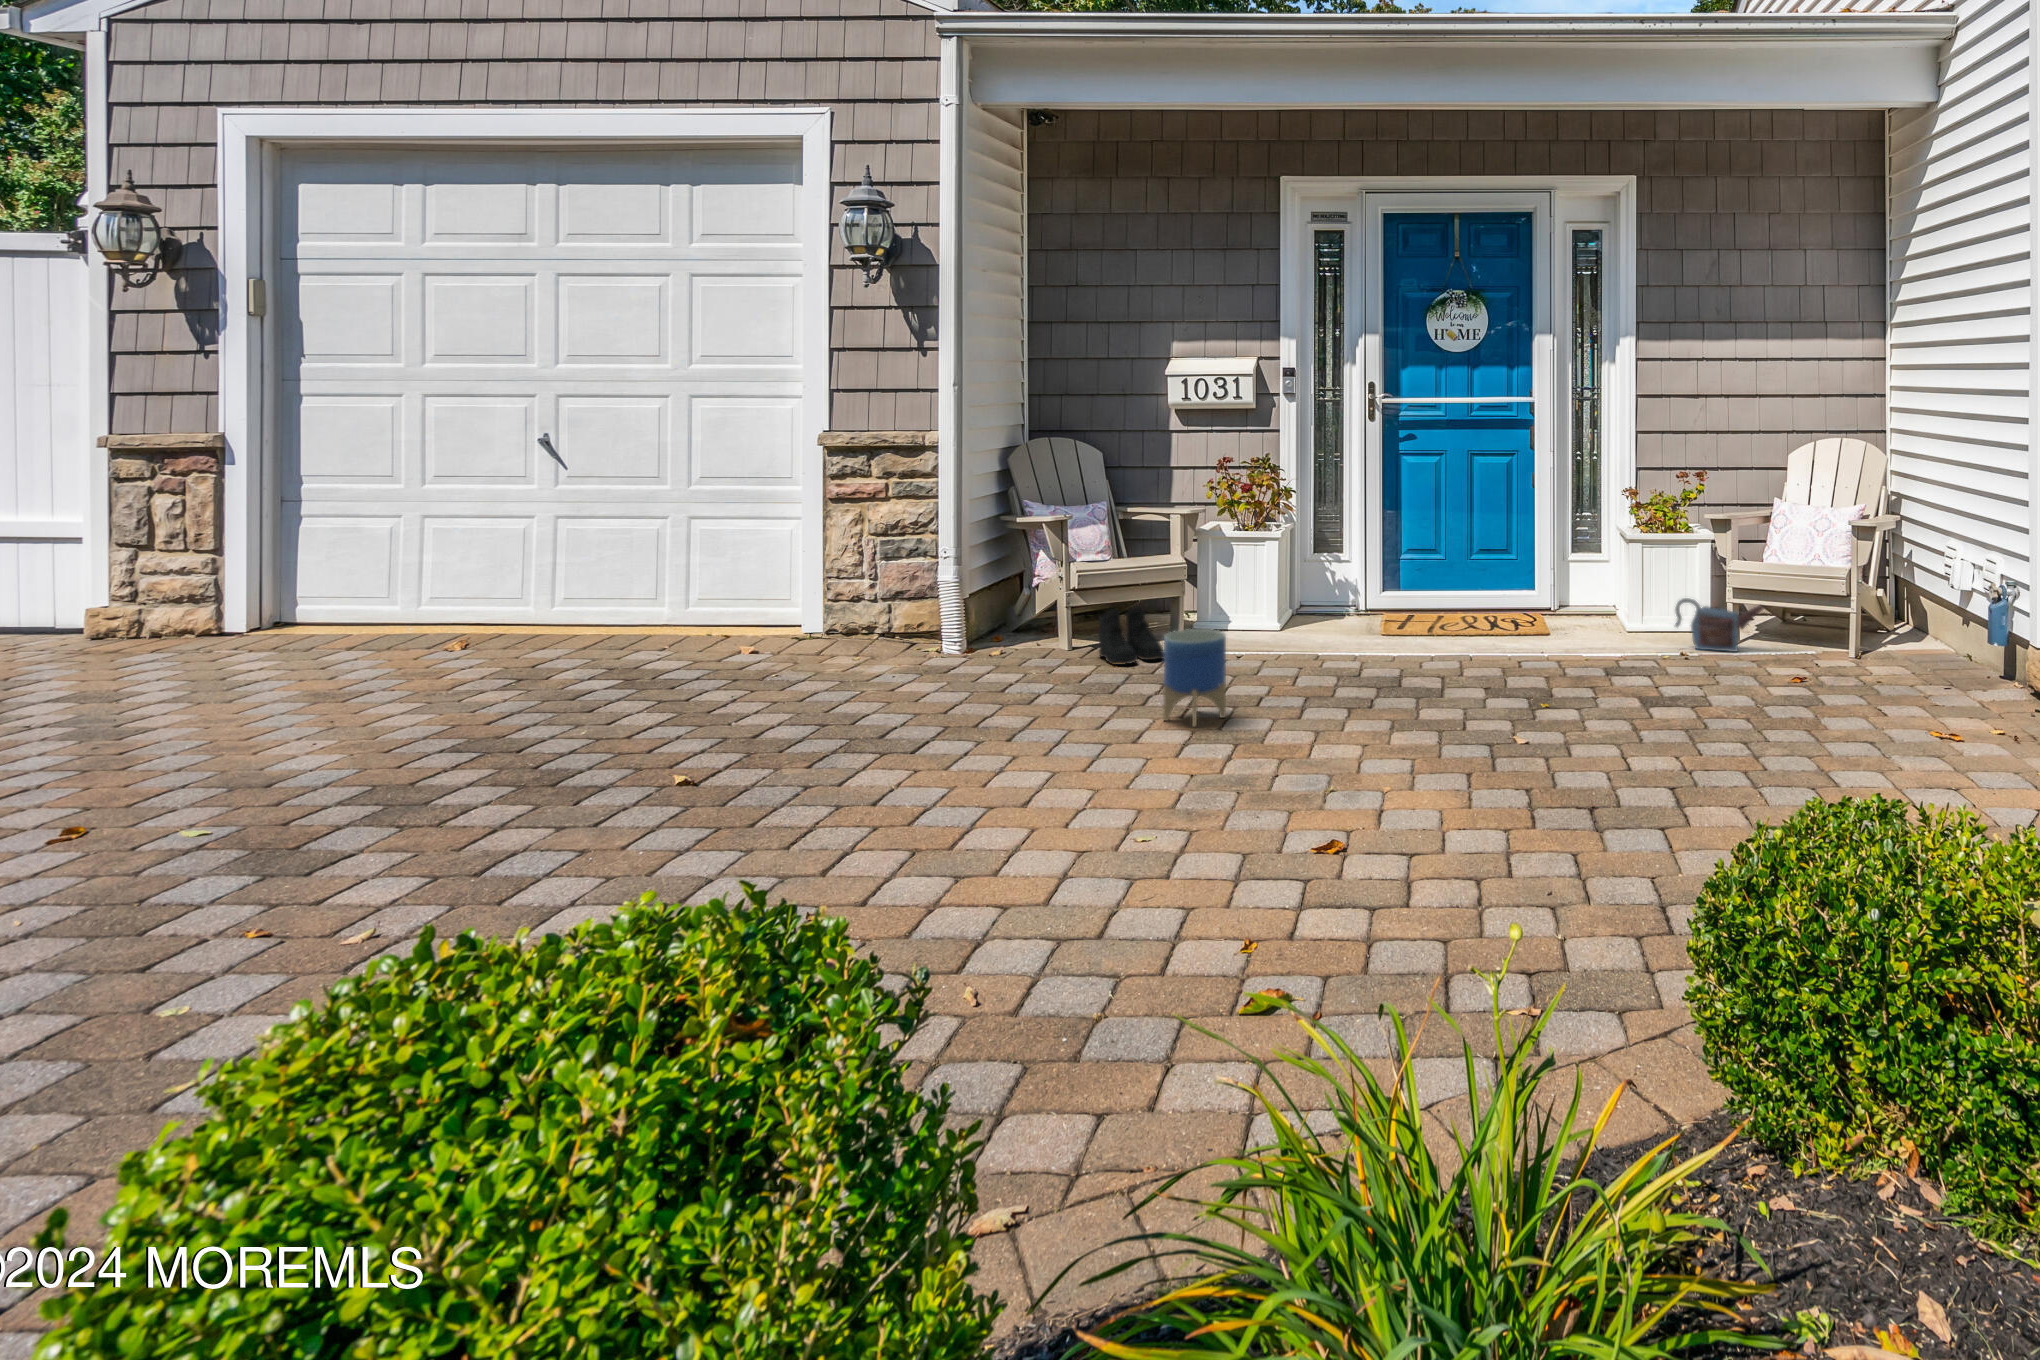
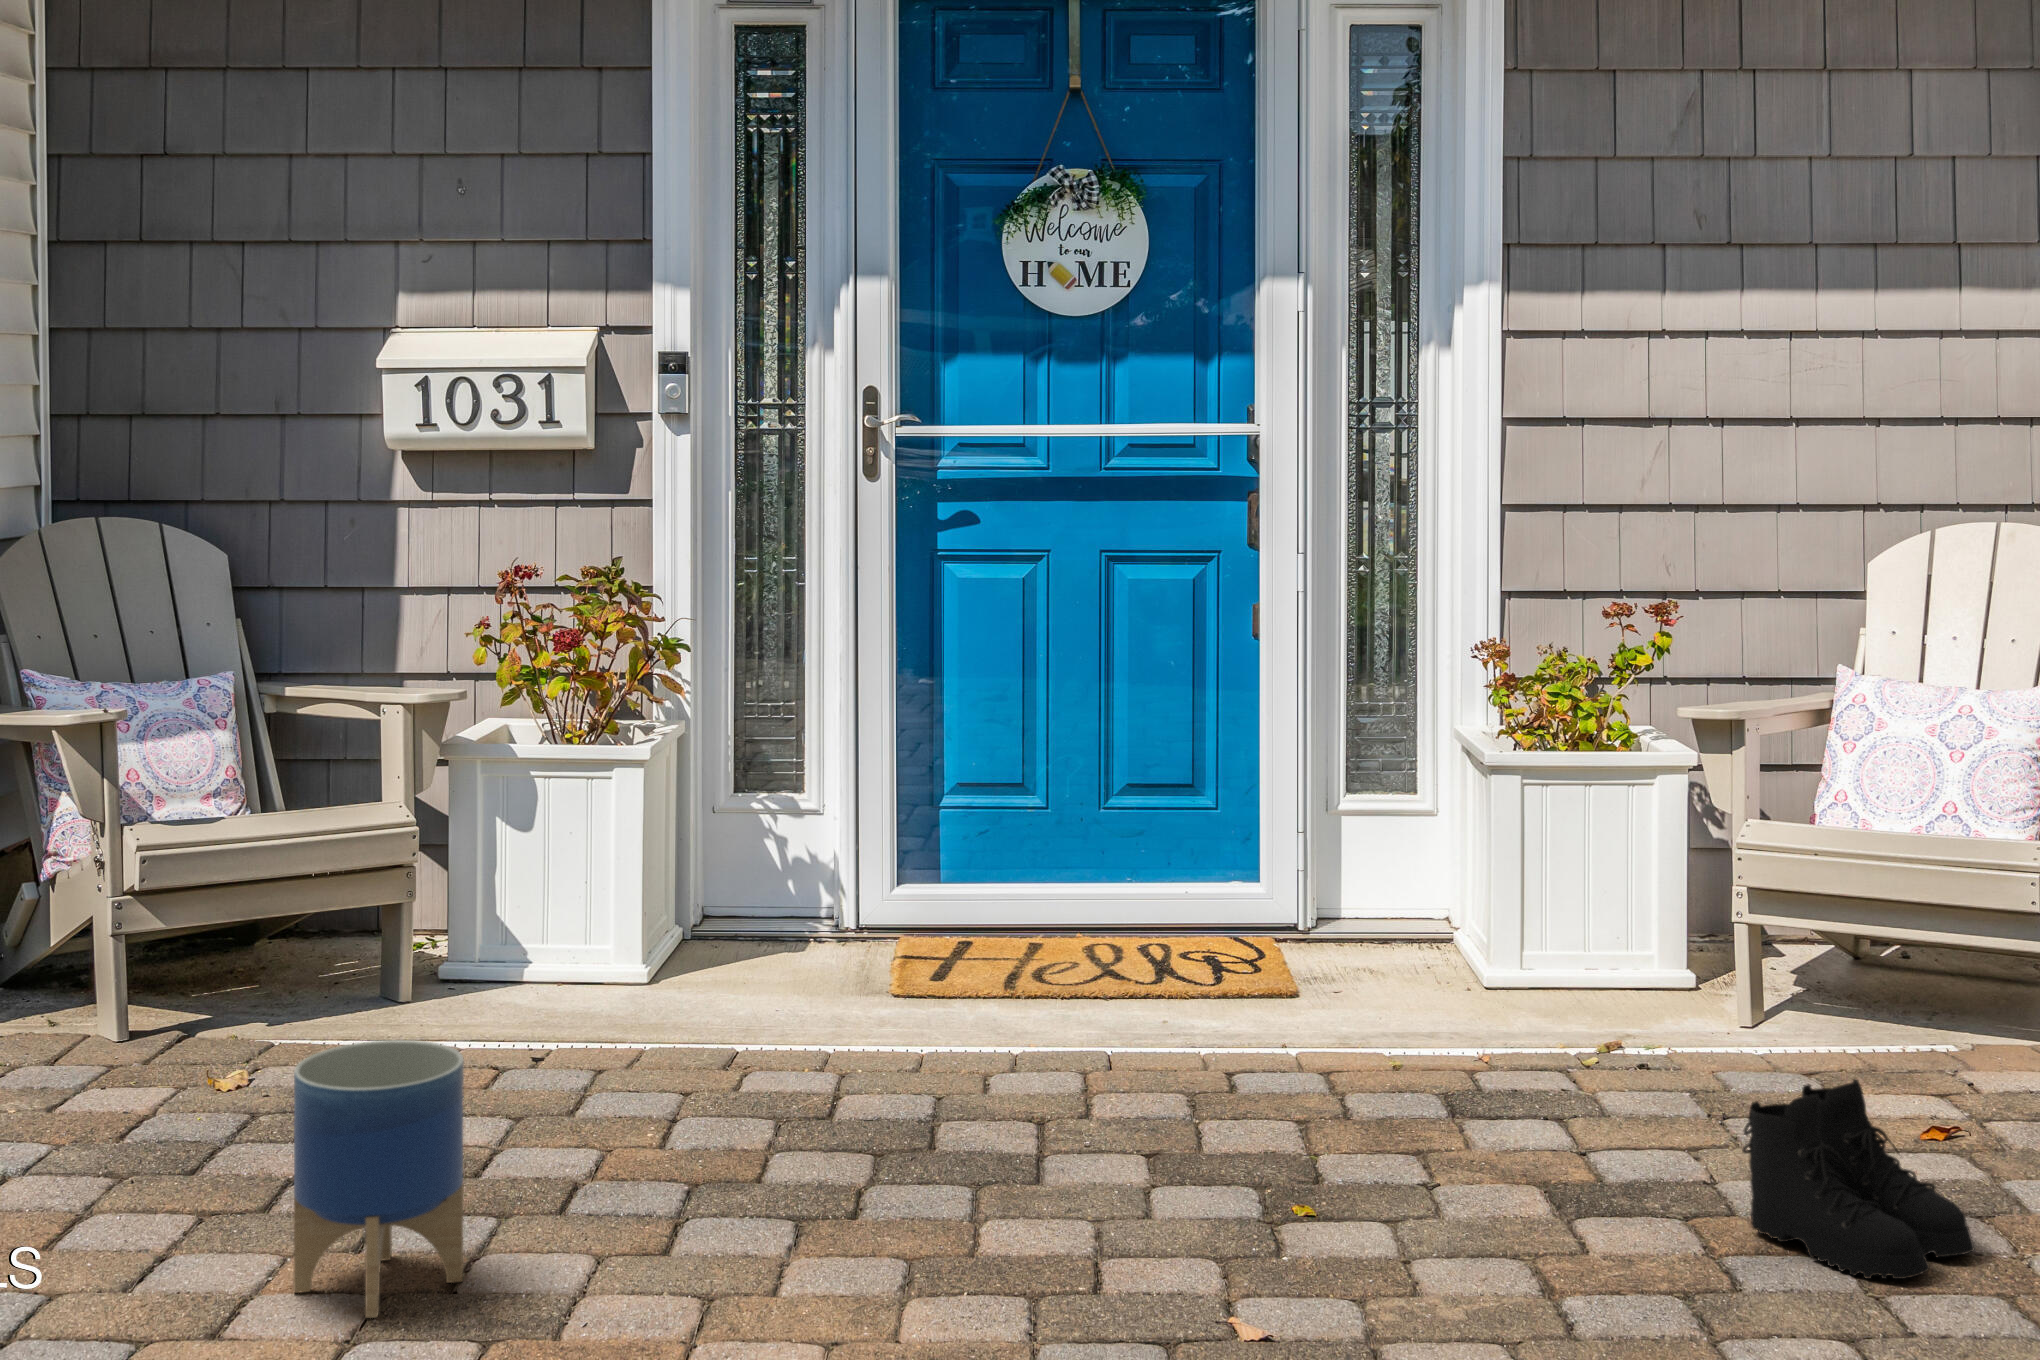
watering can: present [1675,598,1764,652] -> none [1608,917,1836,1052]
boots: present [1099,606,1164,665] -> present [1742,1079,1974,1279]

